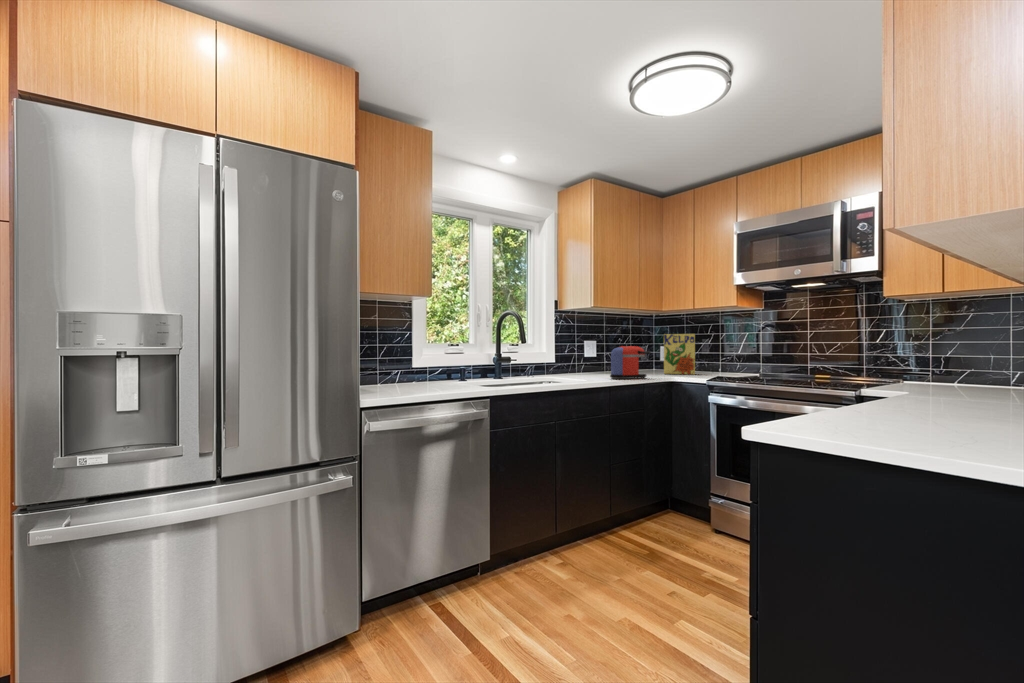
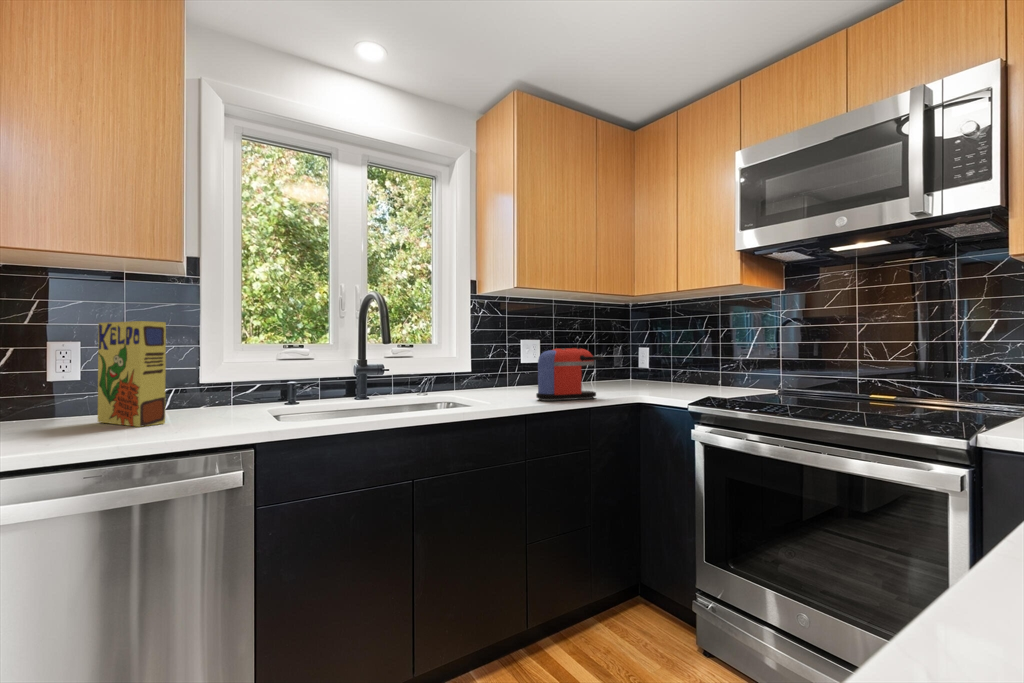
cereal box: present [664,334,695,374] -> present [98,321,166,427]

